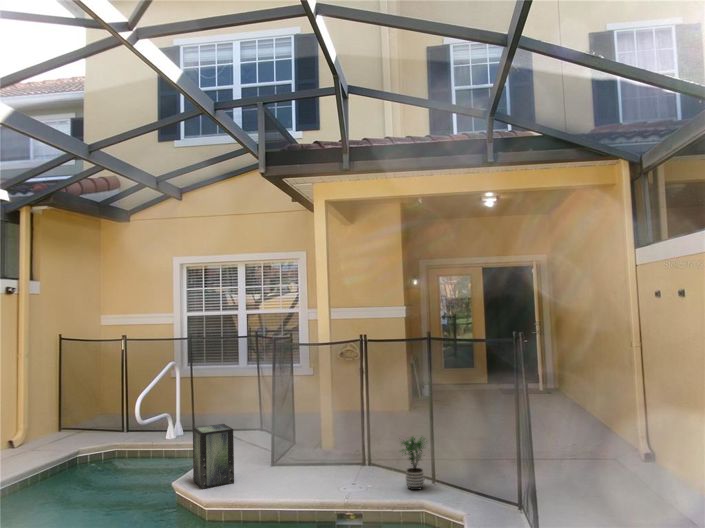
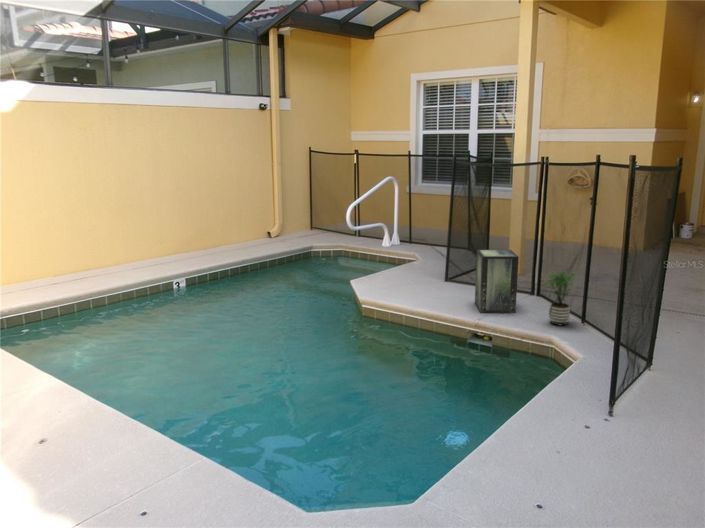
storage box: present [193,424,234,489] -> present [475,250,519,313]

